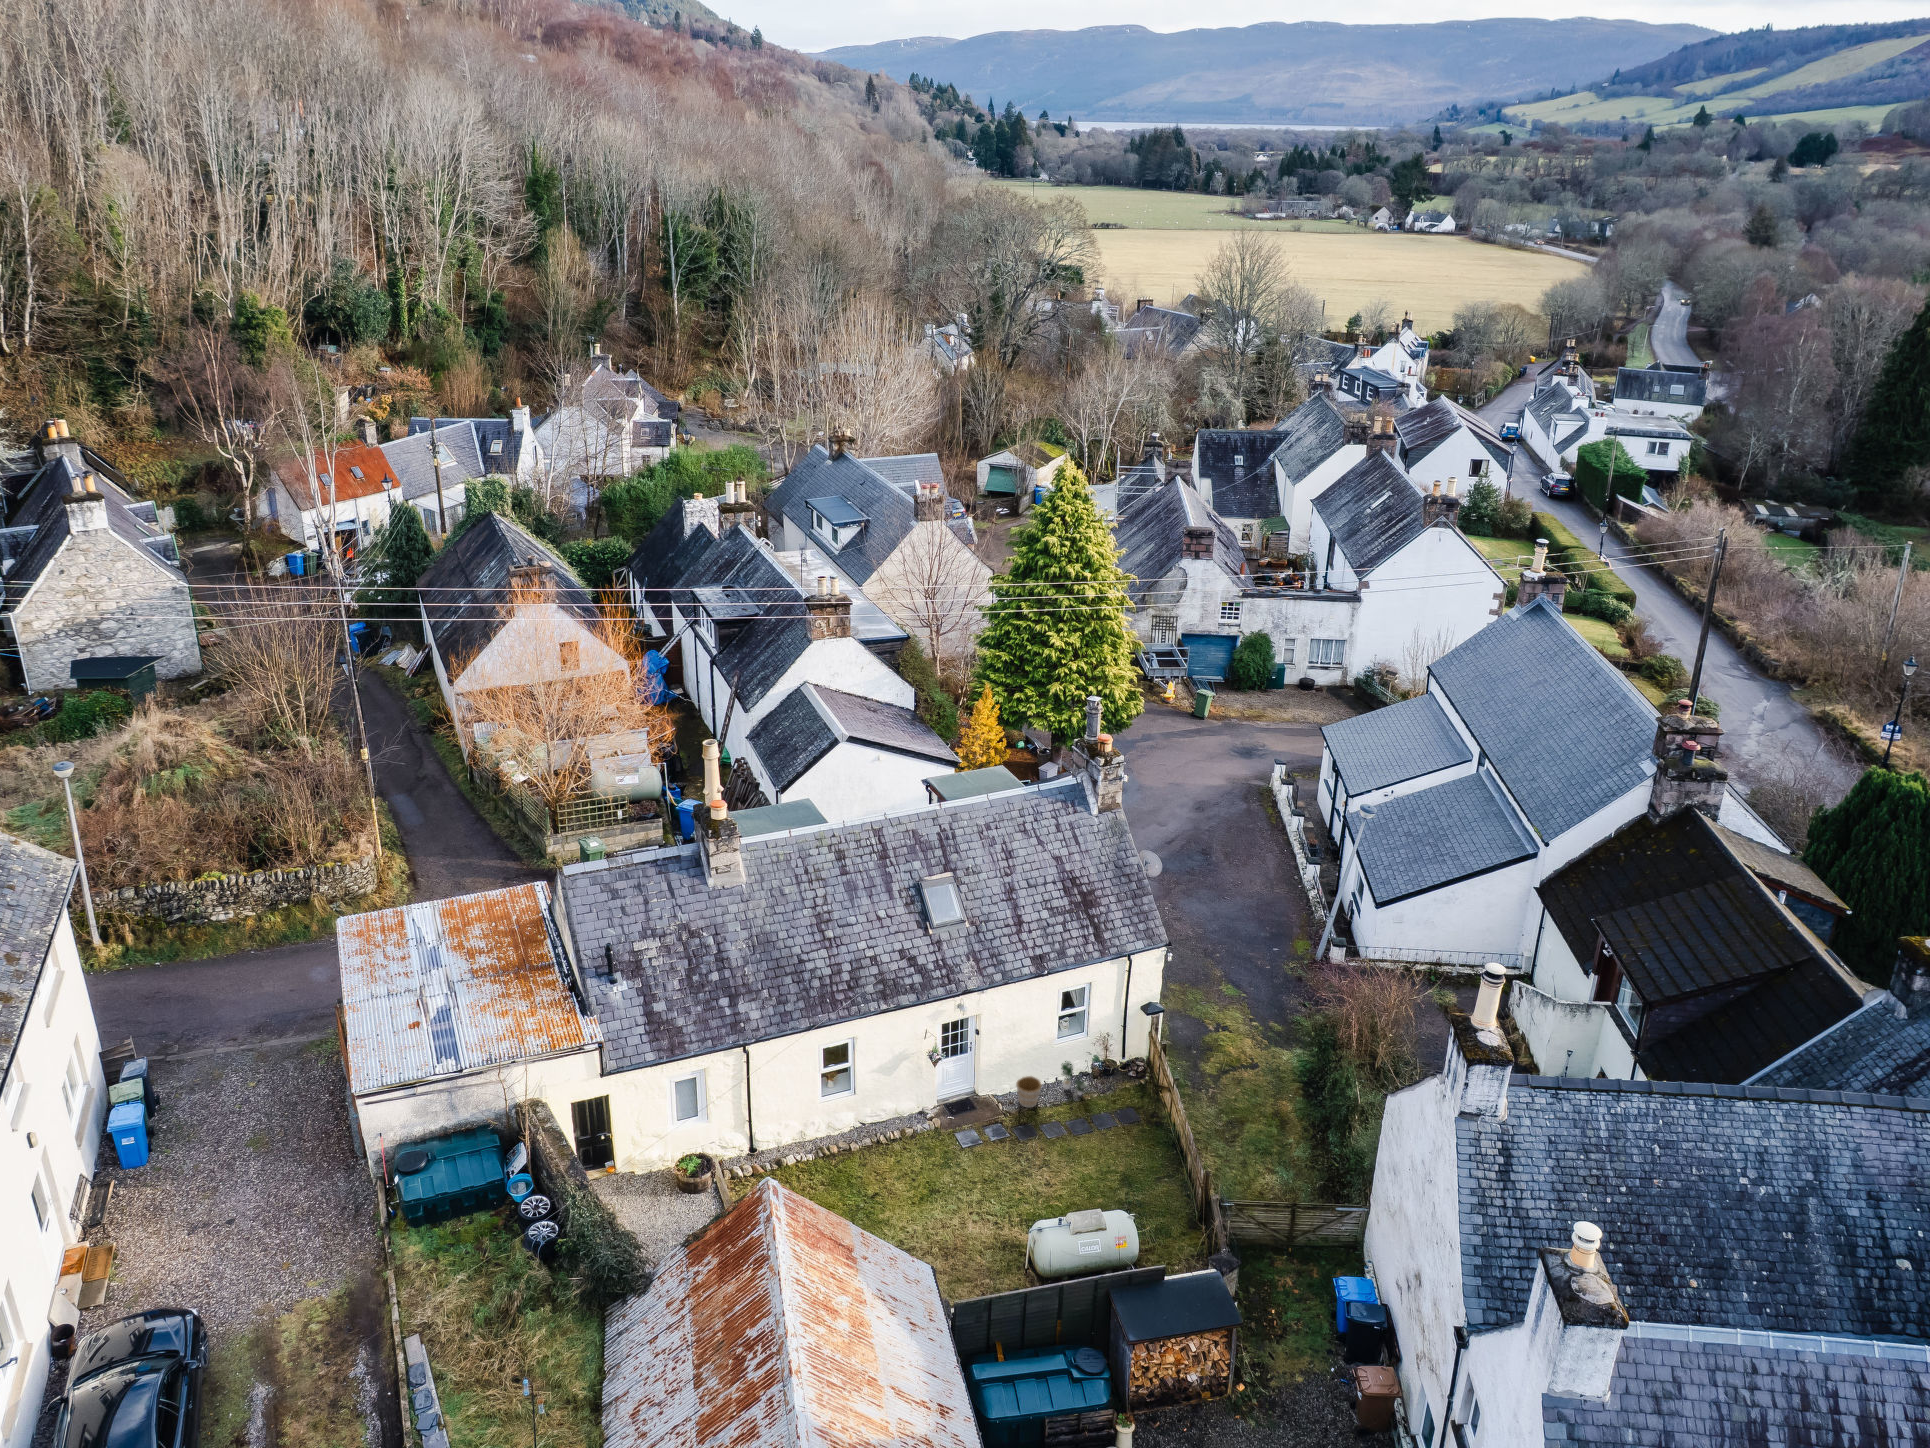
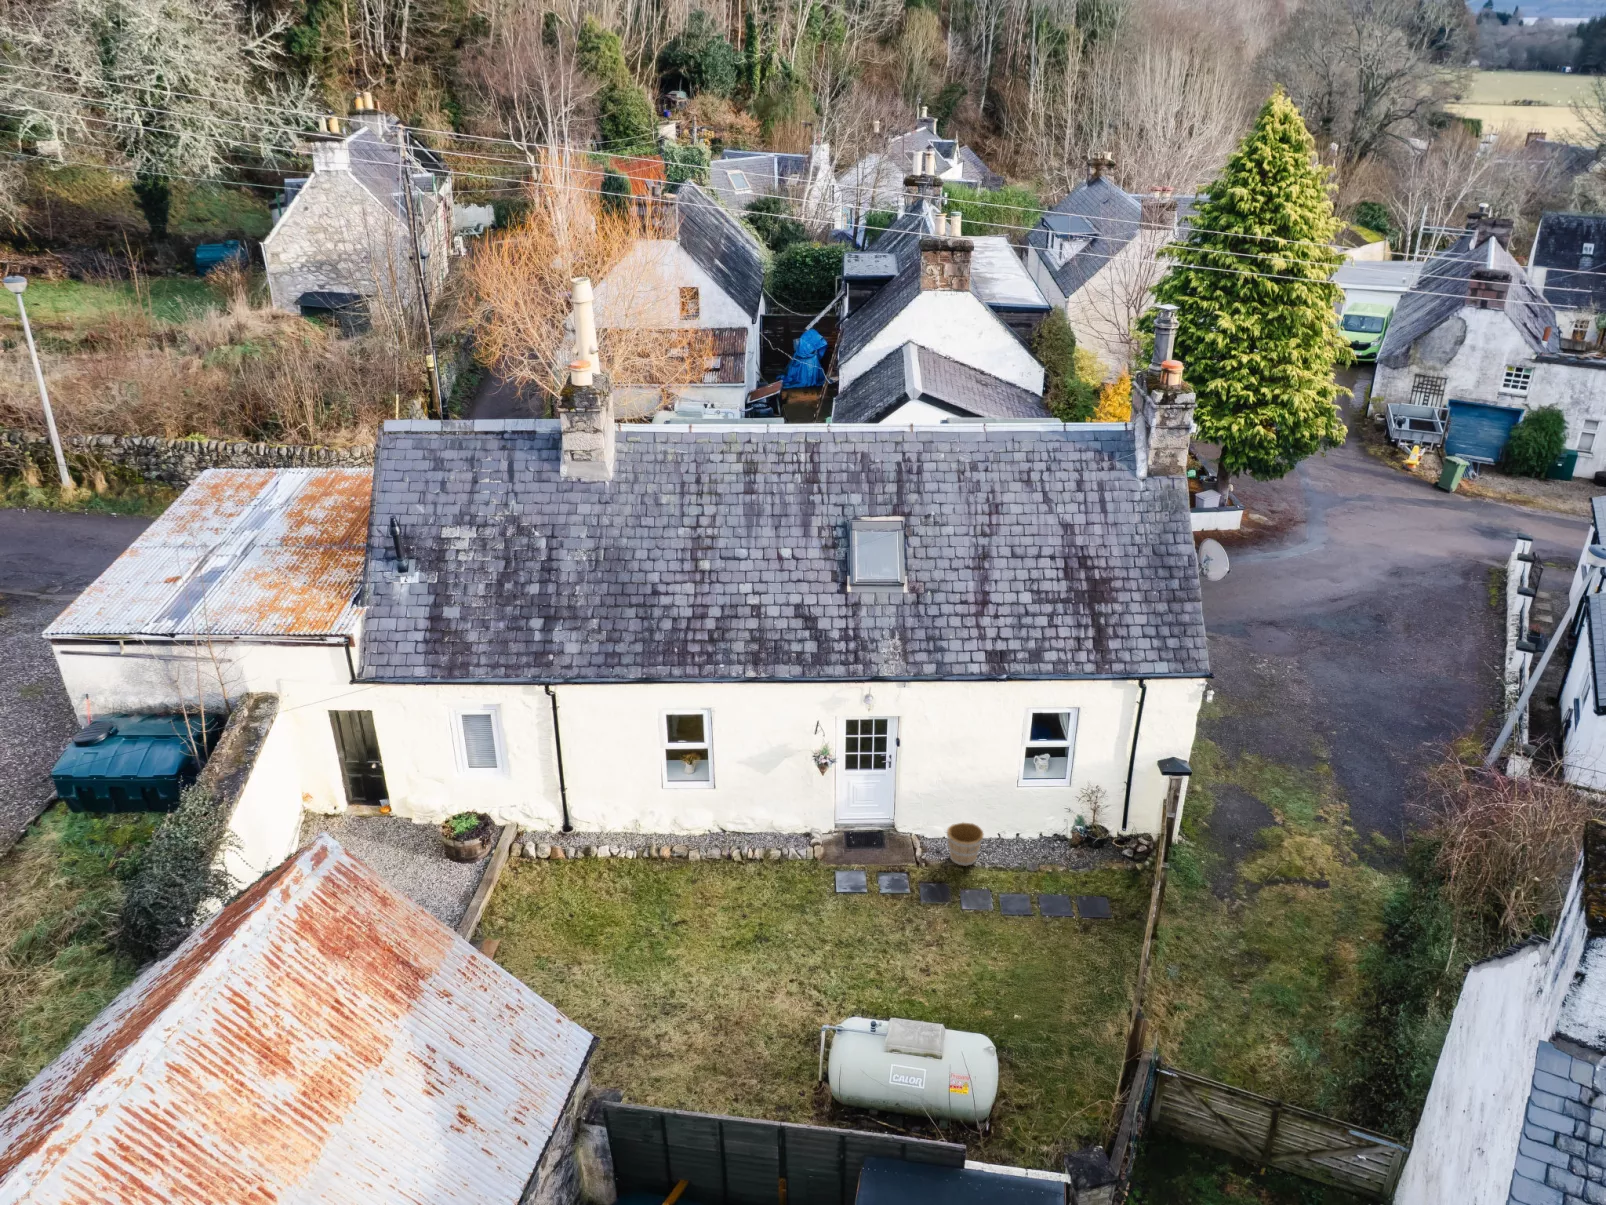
potted plant: present [1061,1061,1086,1095] -> none [1019,814,1053,867]

